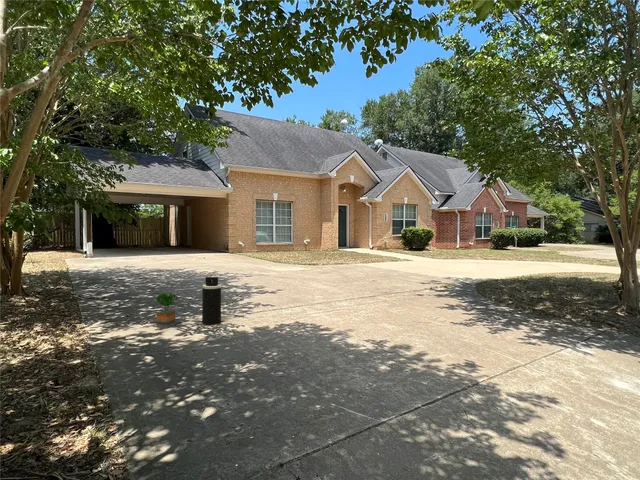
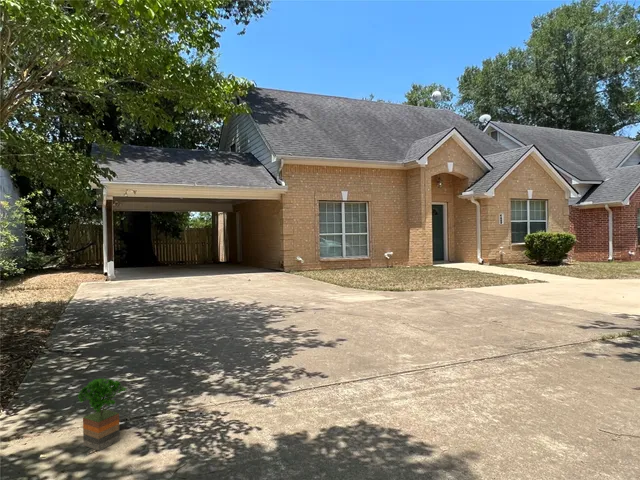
trash can: present [202,277,221,325] -> none [169,347,206,444]

